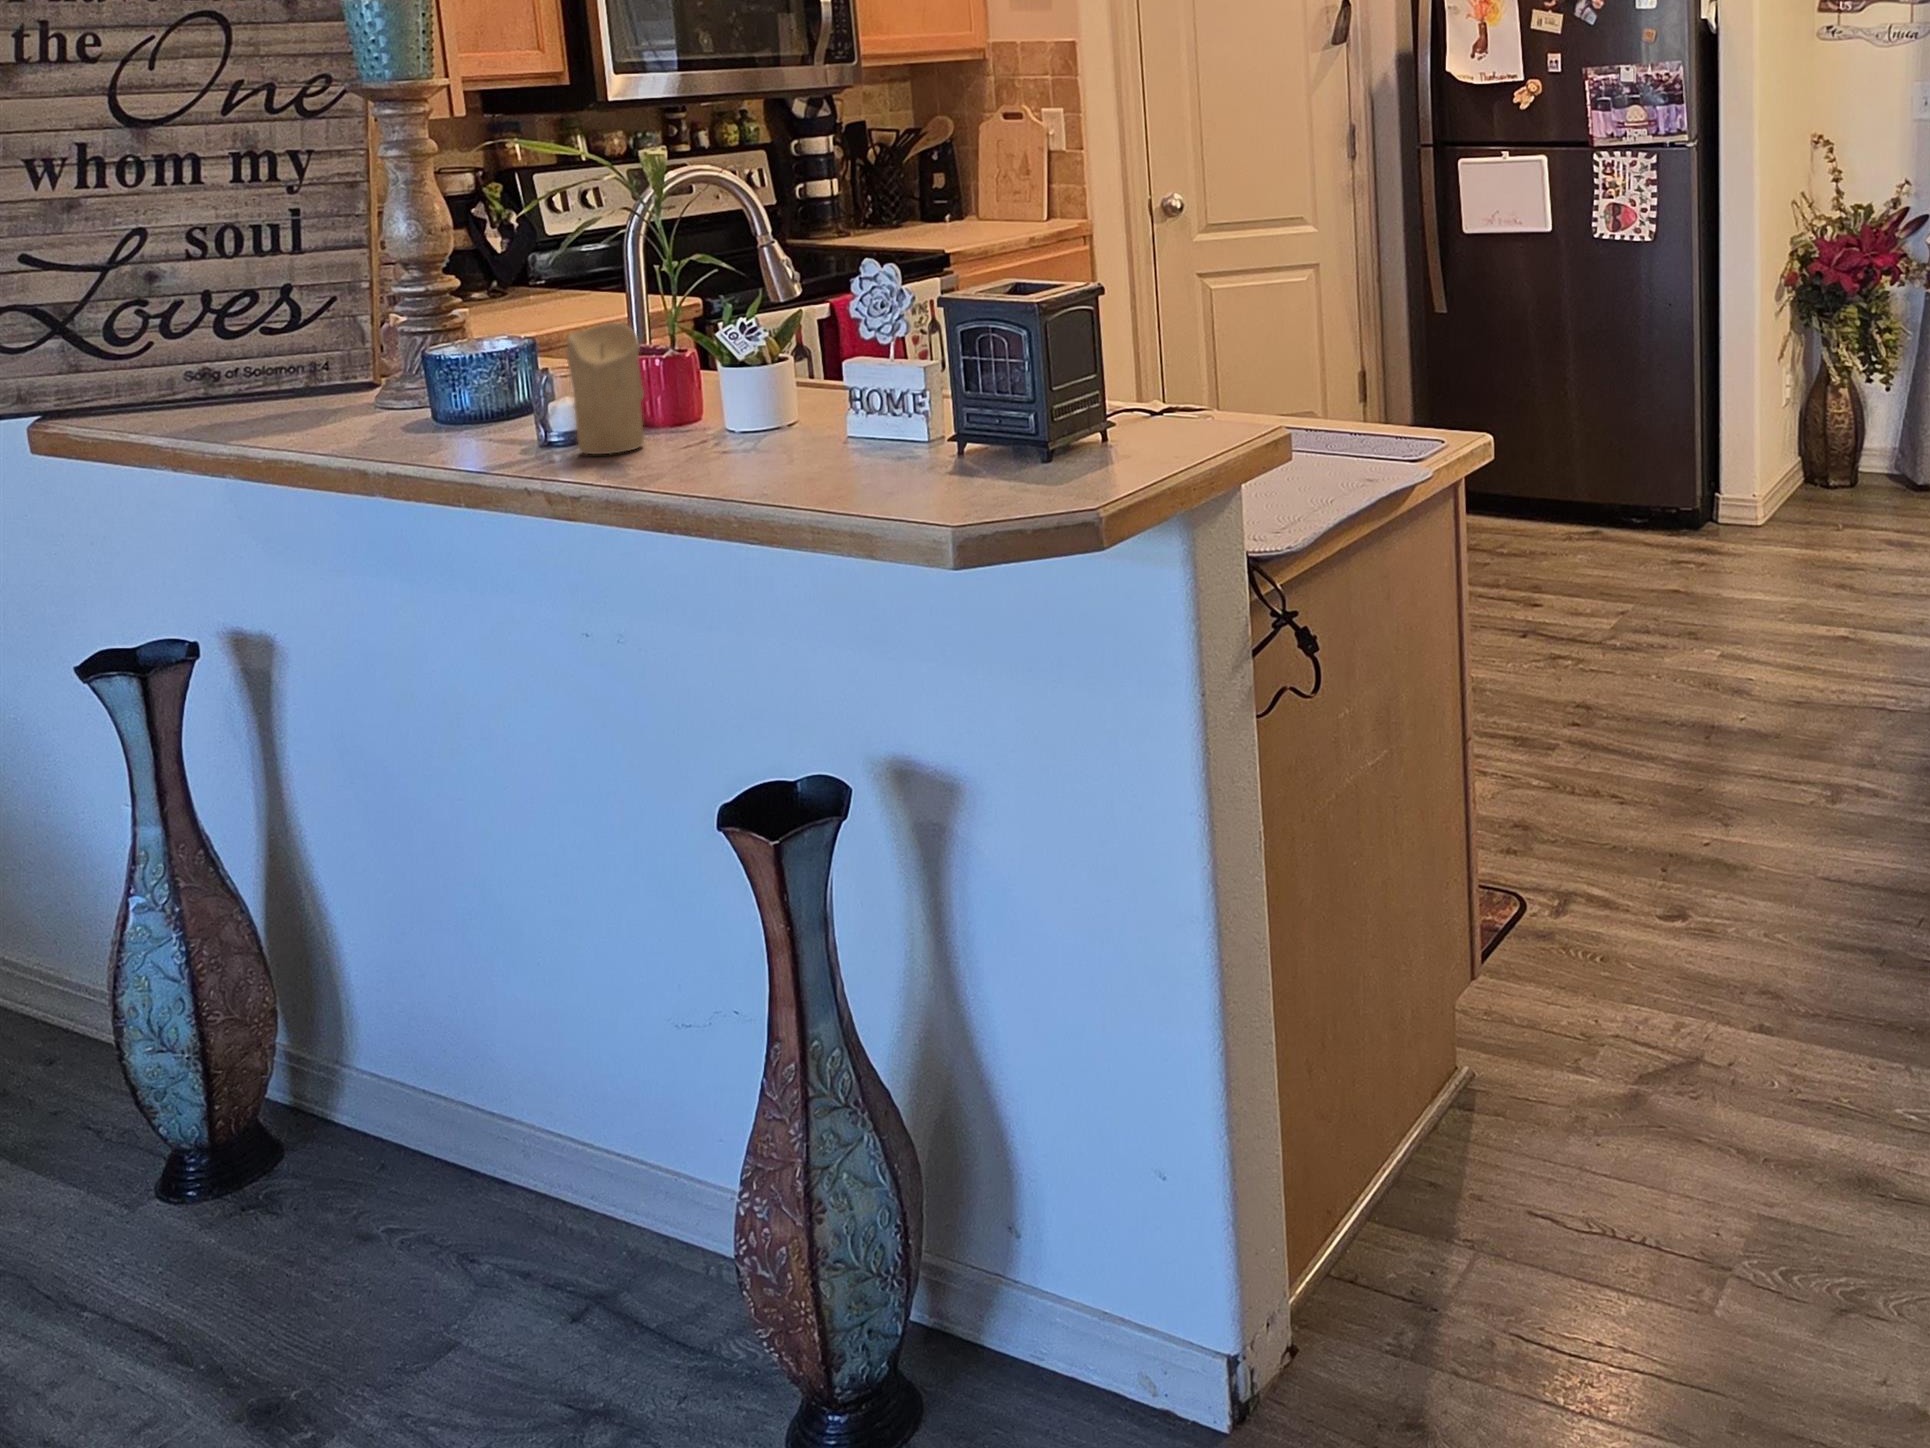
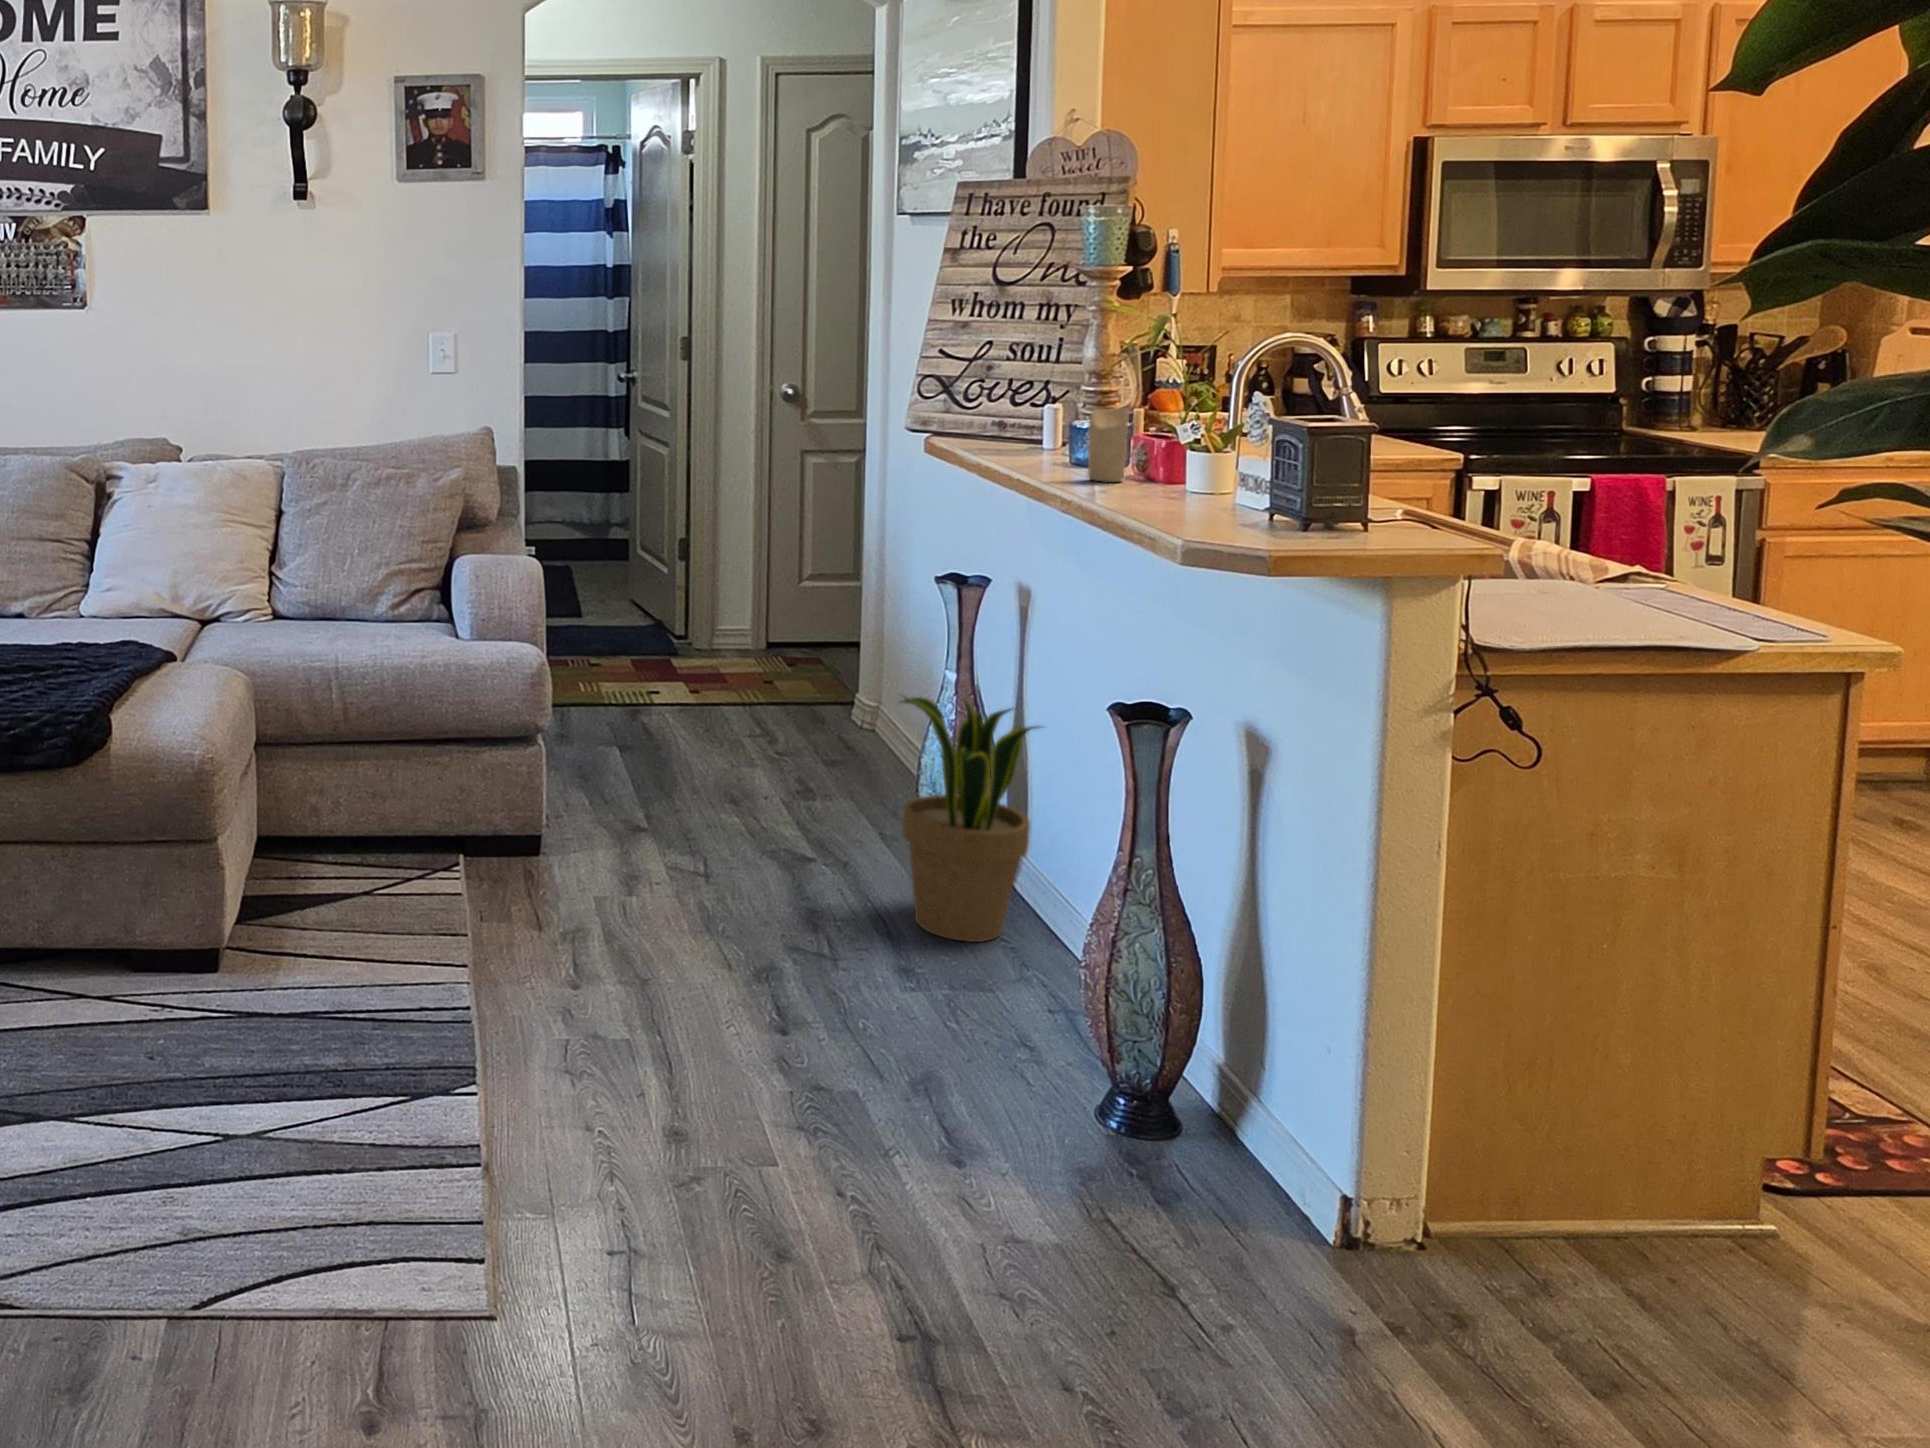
potted plant: none [83,844,422,1299] -> present [901,696,1039,942]

